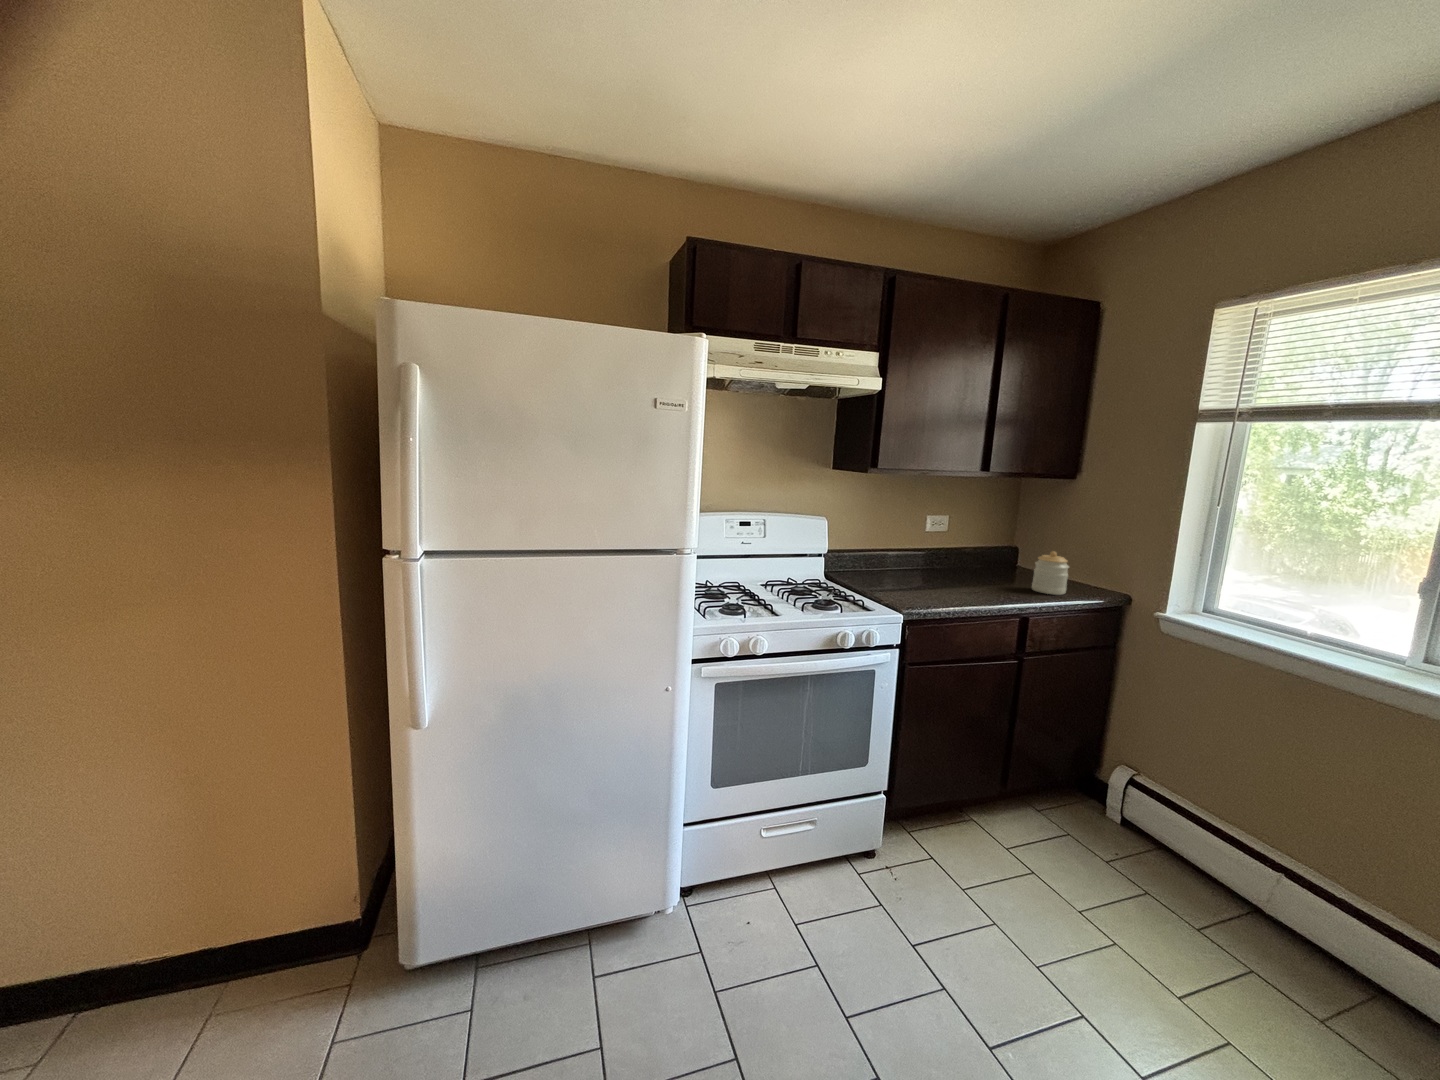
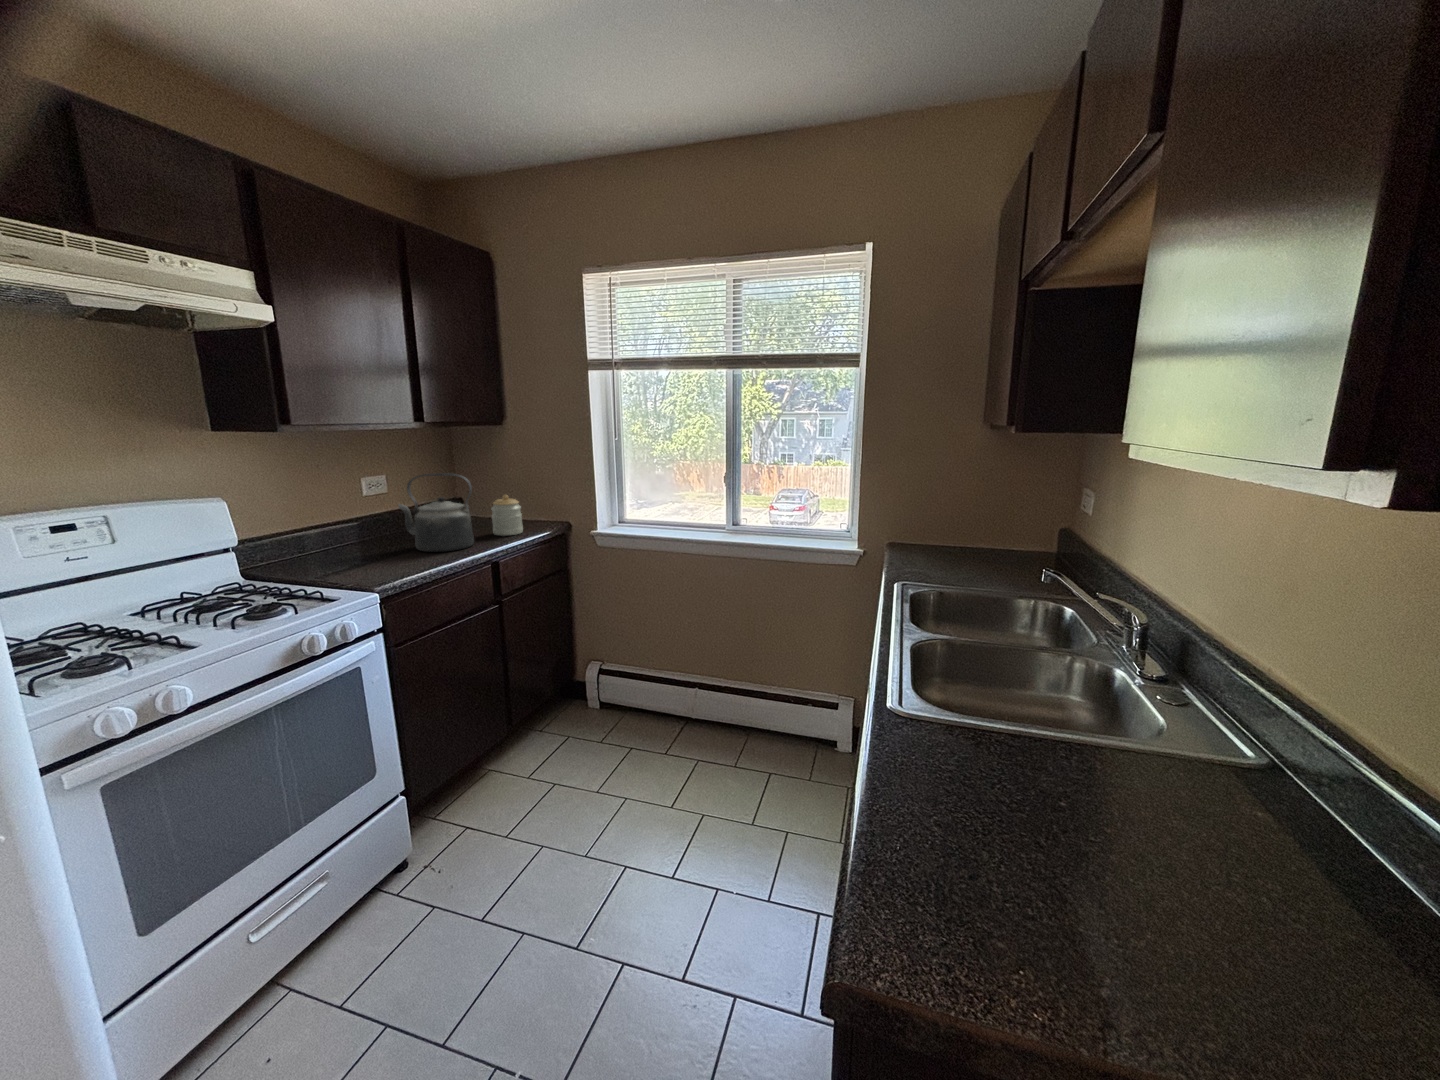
kettle: none [946,519,1017,596] -> present [398,473,474,552]

